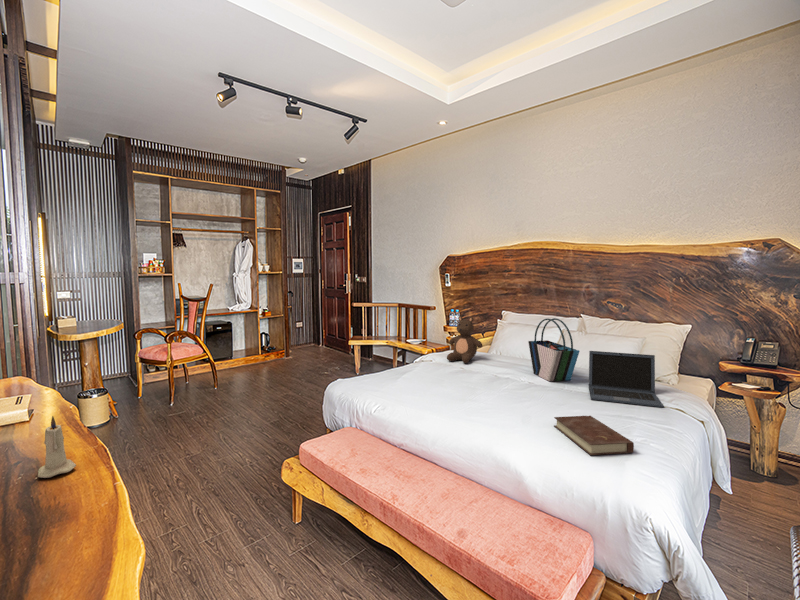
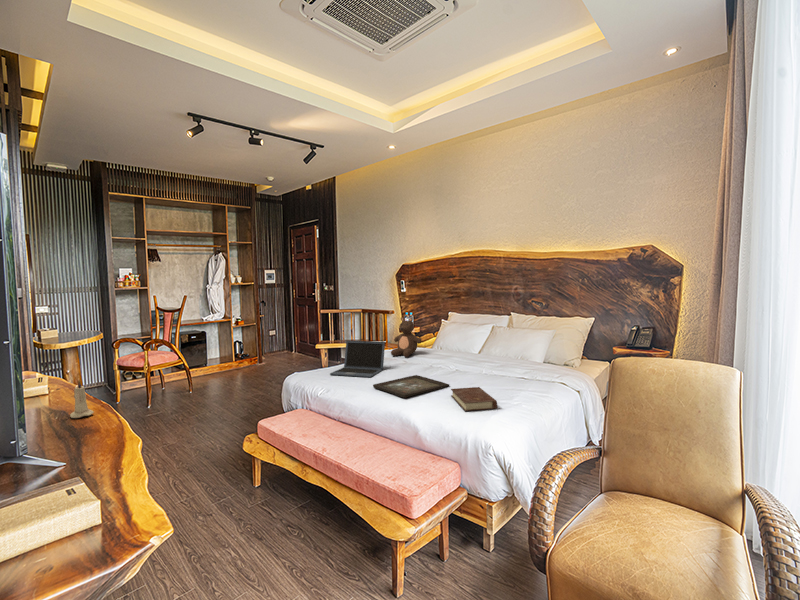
tote bag: present [528,318,580,381] -> none [455,315,490,367]
laptop: present [589,351,664,407] -> present [330,341,385,377]
tray: none [445,391,543,427] -> present [373,375,449,398]

